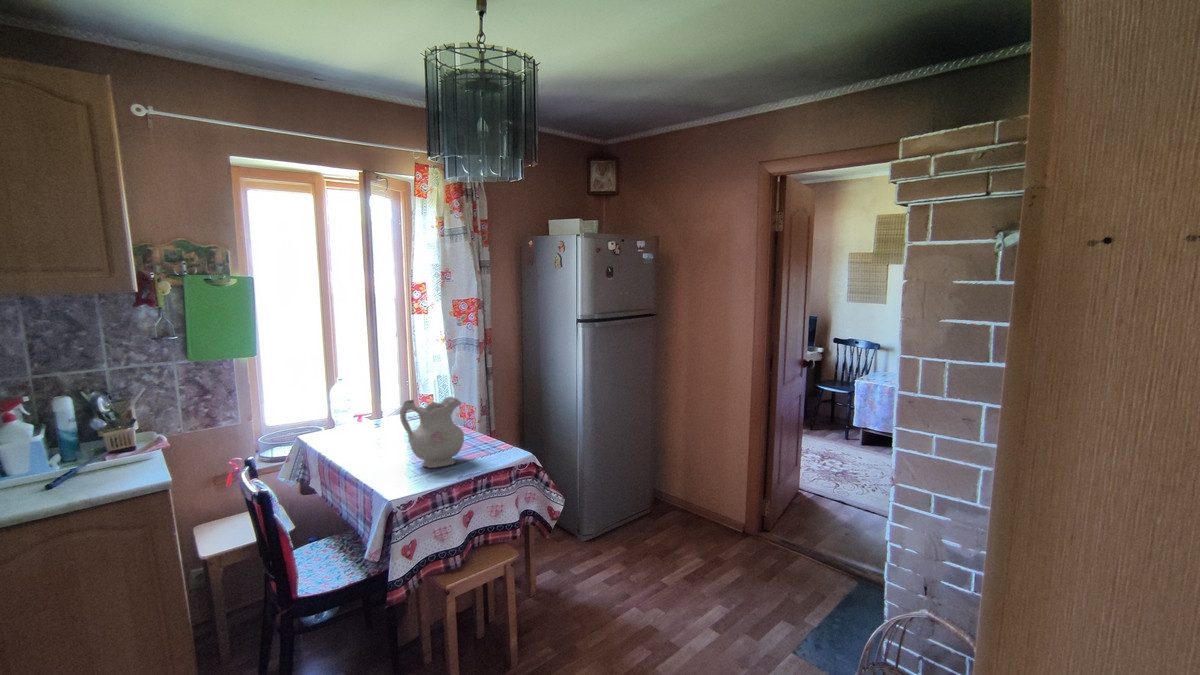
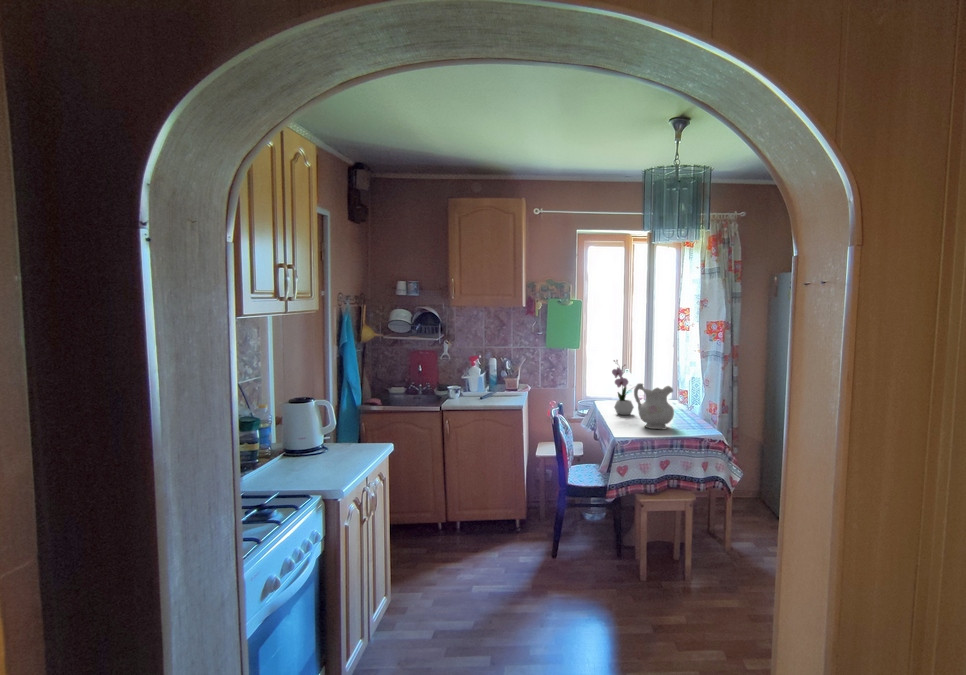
flower arrangement: none [347,366,387,453] -> present [612,360,634,415]

